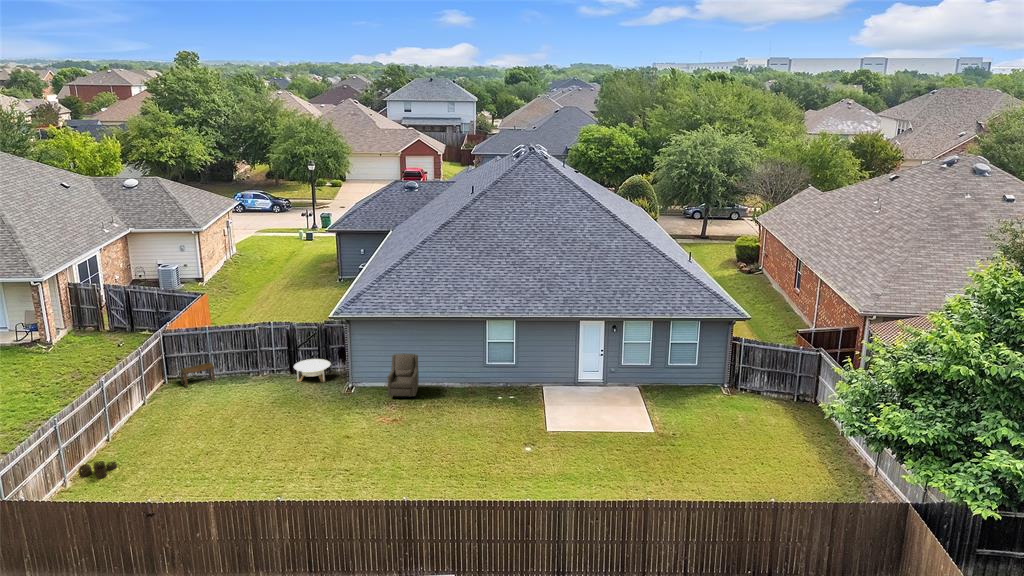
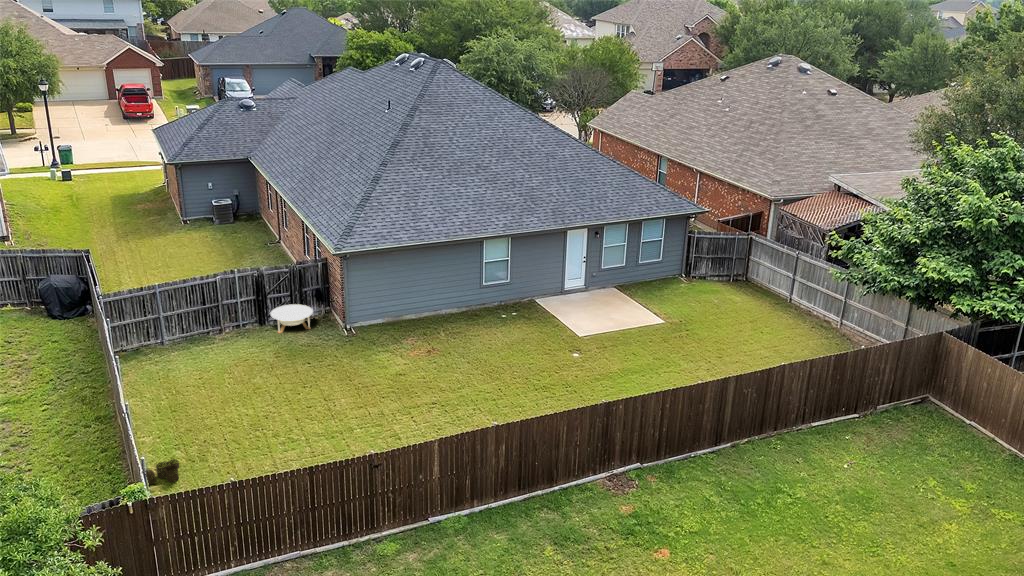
chair: present [388,354,419,398] -> none [392,284,430,332]
bench: present [180,363,215,387] -> none [133,327,175,362]

